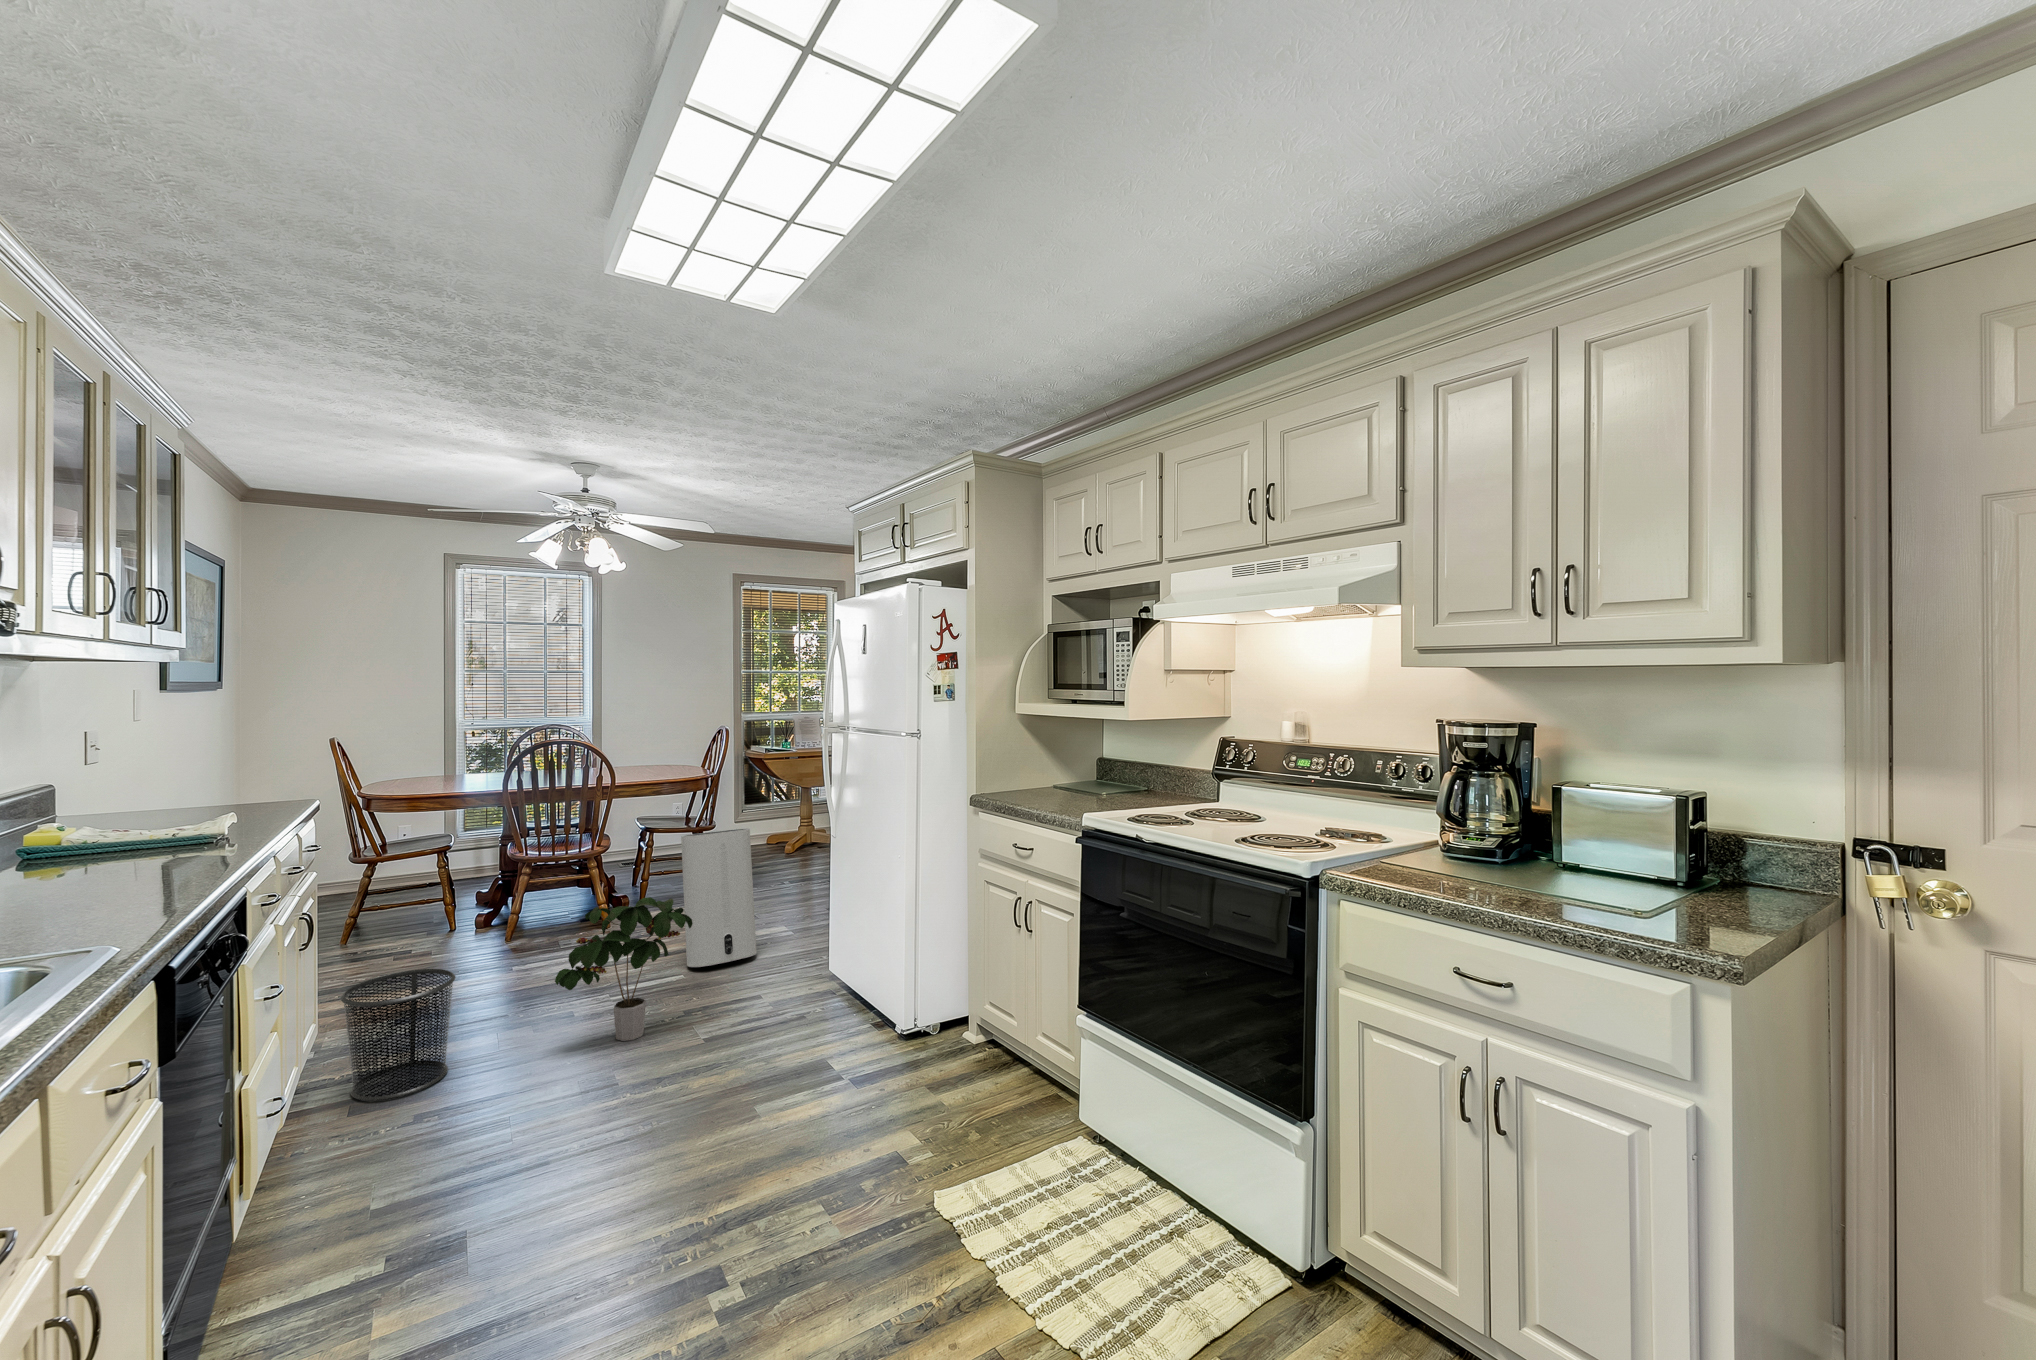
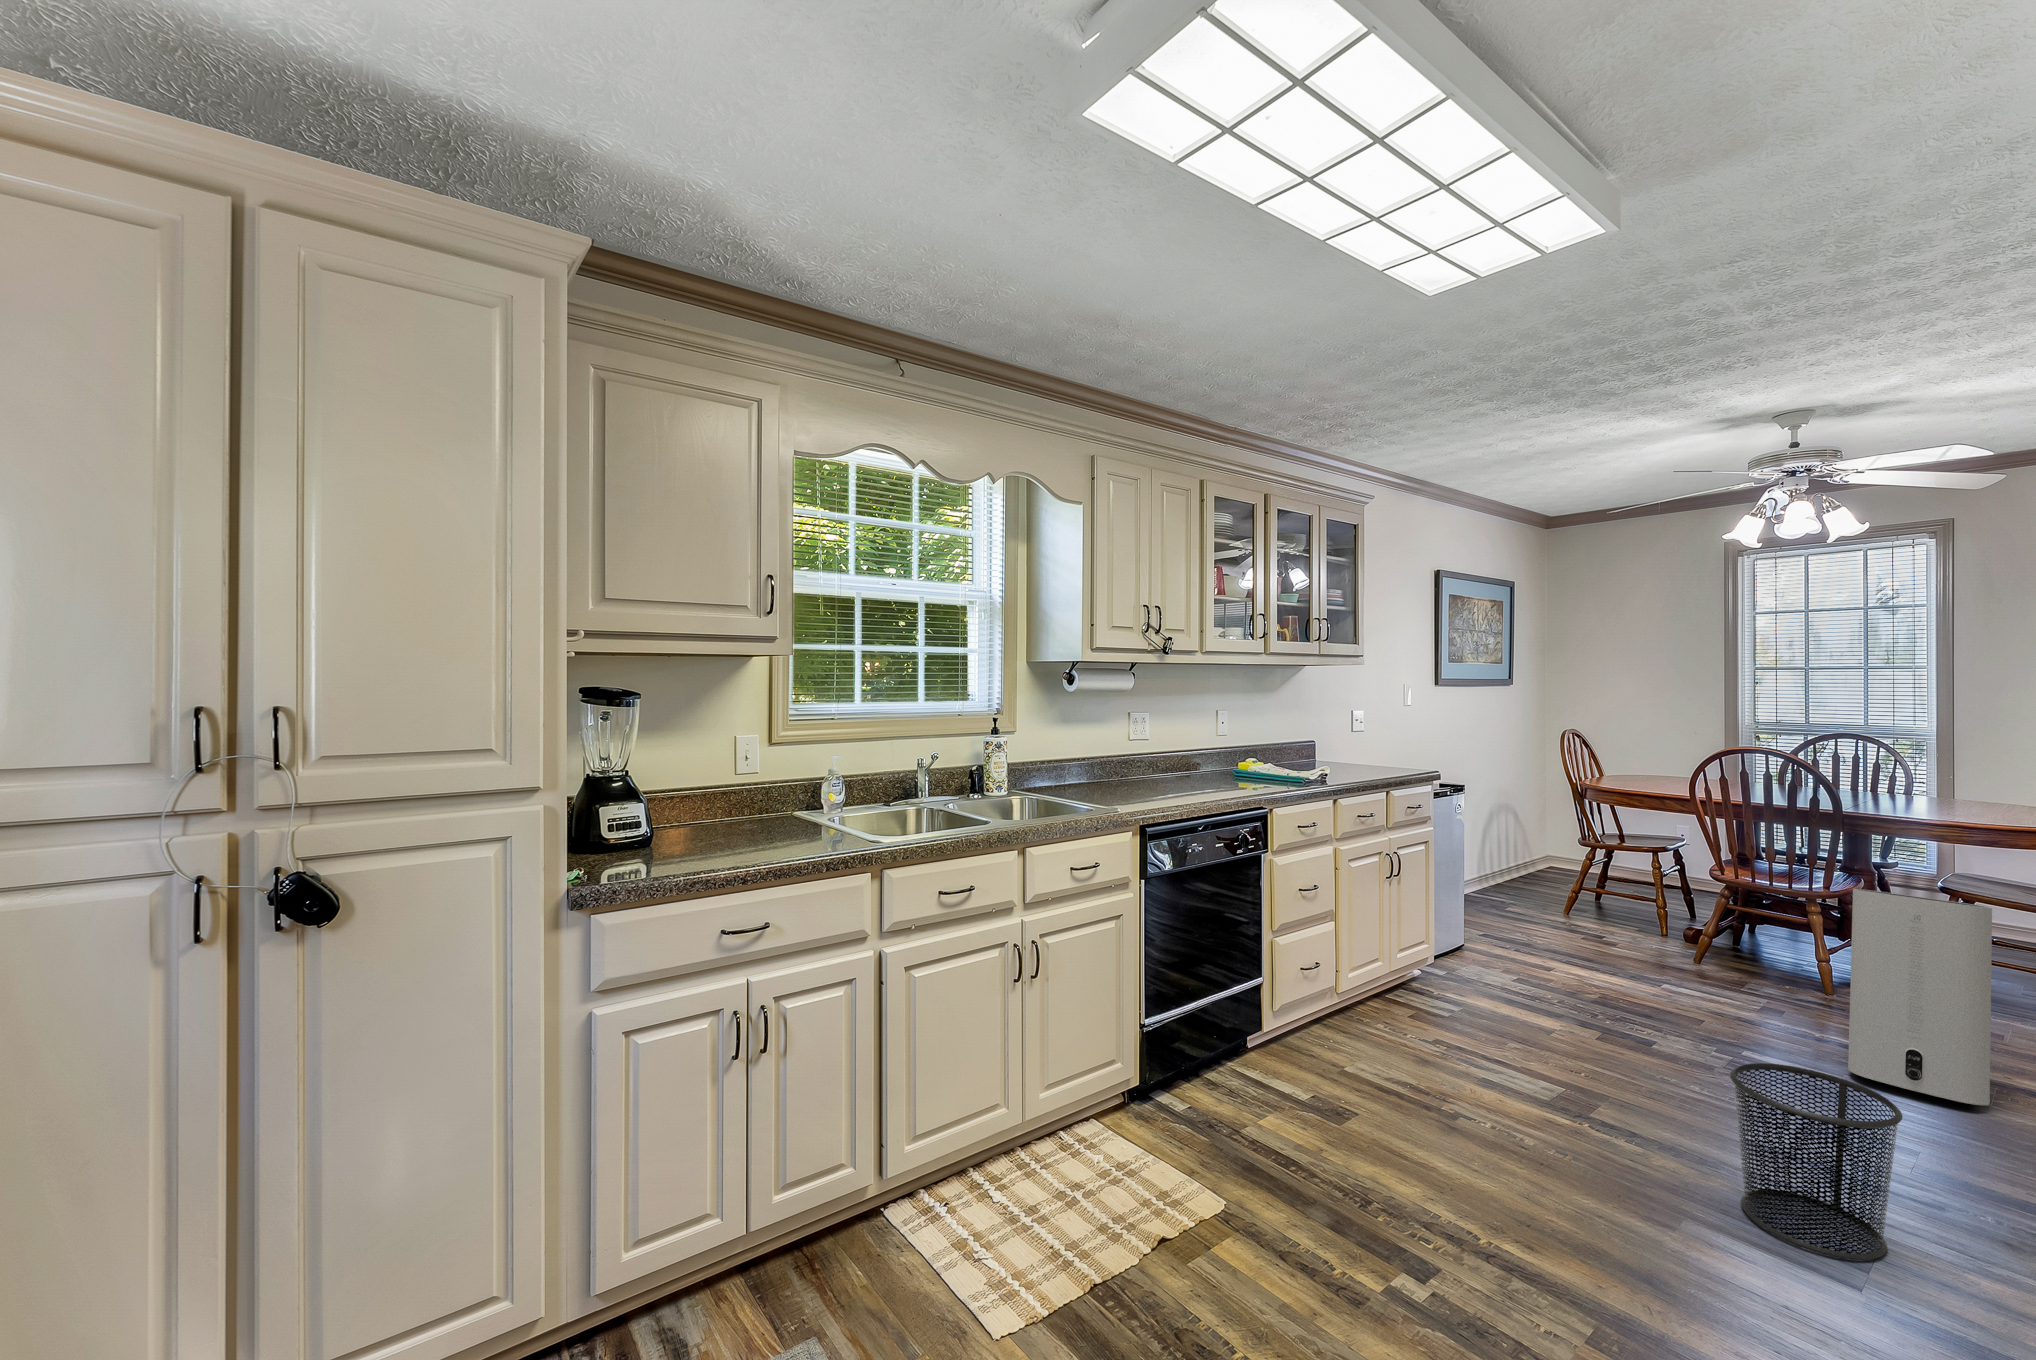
potted plant: present [555,897,693,1041] -> none [1583,924,1763,1095]
waste bin: present [341,969,455,1101] -> present [1730,1063,1903,1260]

